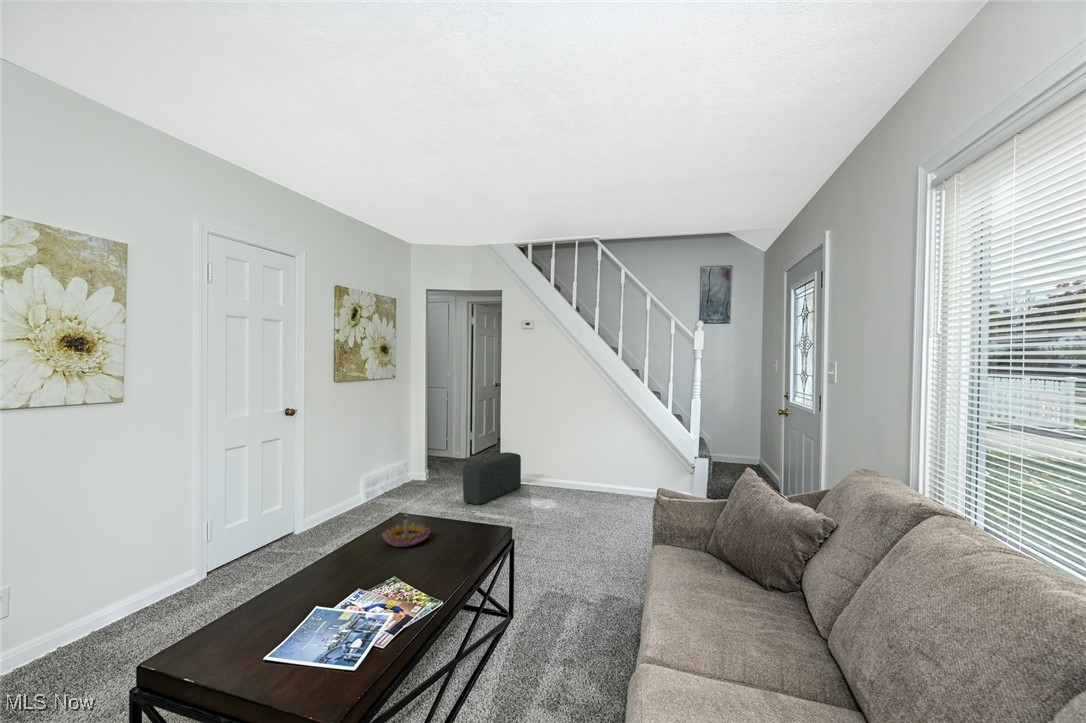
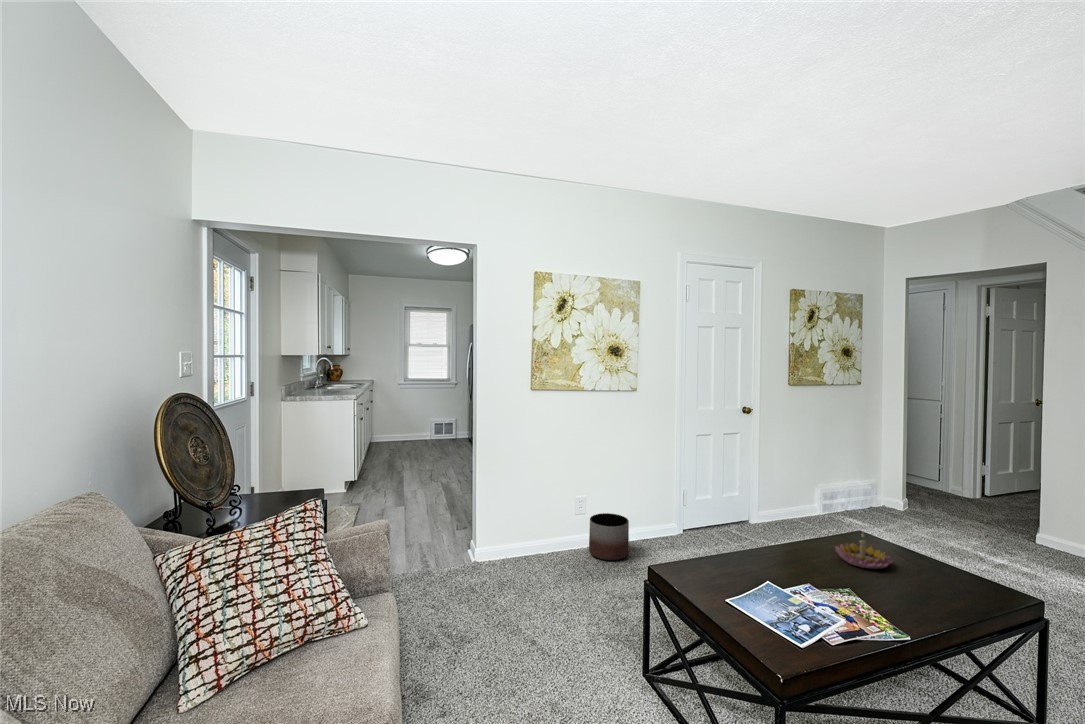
pouf: present [463,452,521,505] -> none [951,499,1062,558]
planter: none [25,583,112,666] -> present [589,513,629,560]

